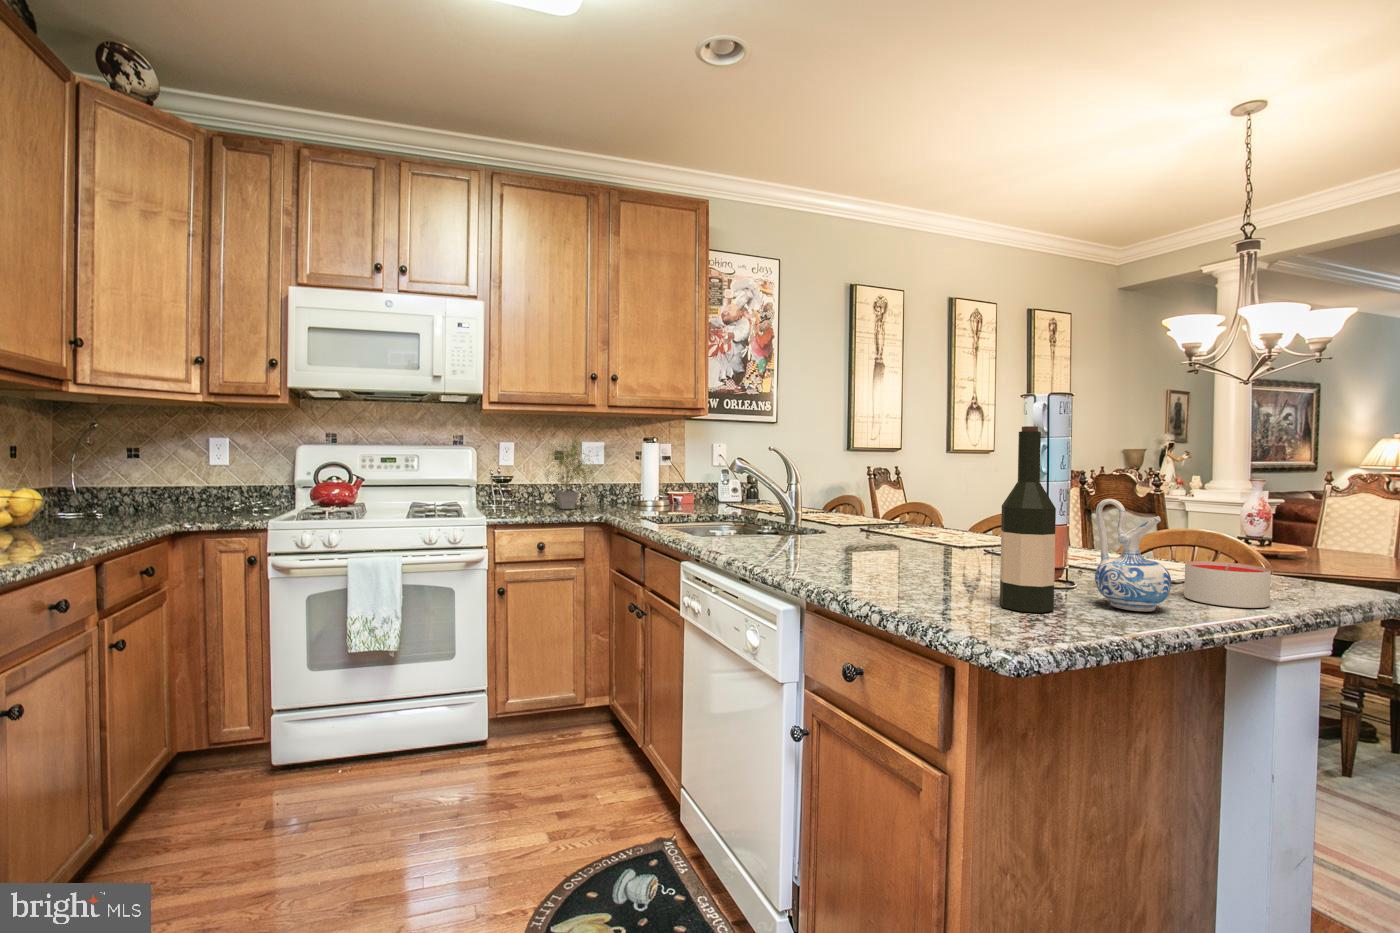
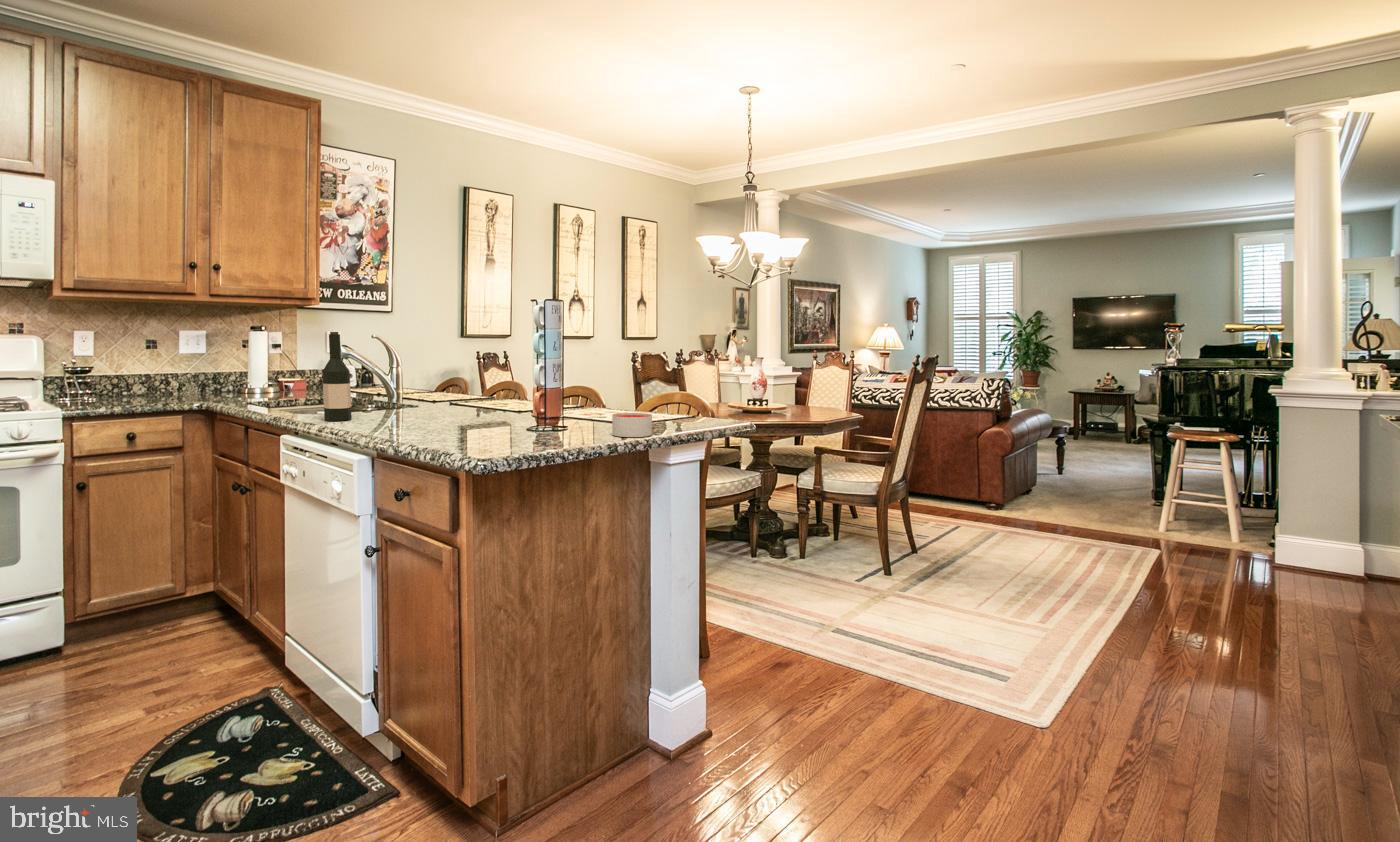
wine bottle: present [1000,426,1056,613] -> present [322,332,352,421]
potted plant: present [546,431,596,509] -> none [123,318,205,398]
ceramic pitcher: present [1095,499,1171,611] -> none [553,378,591,442]

